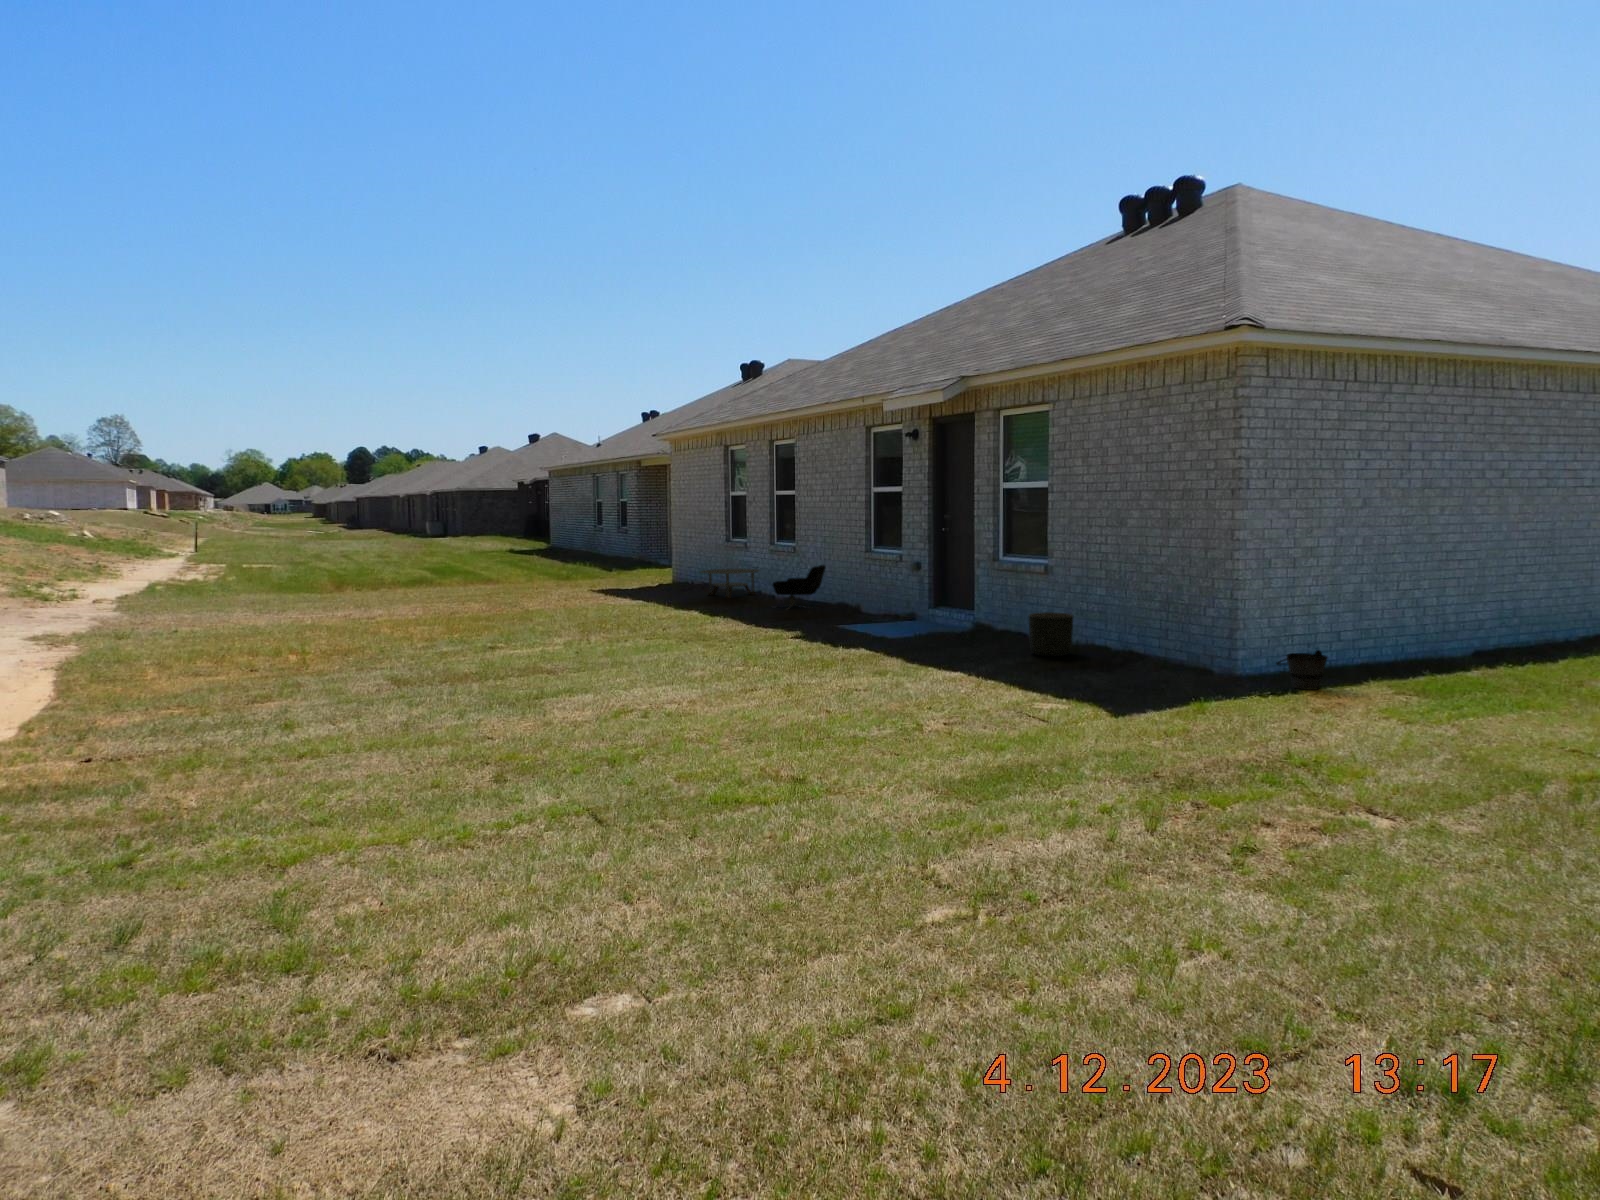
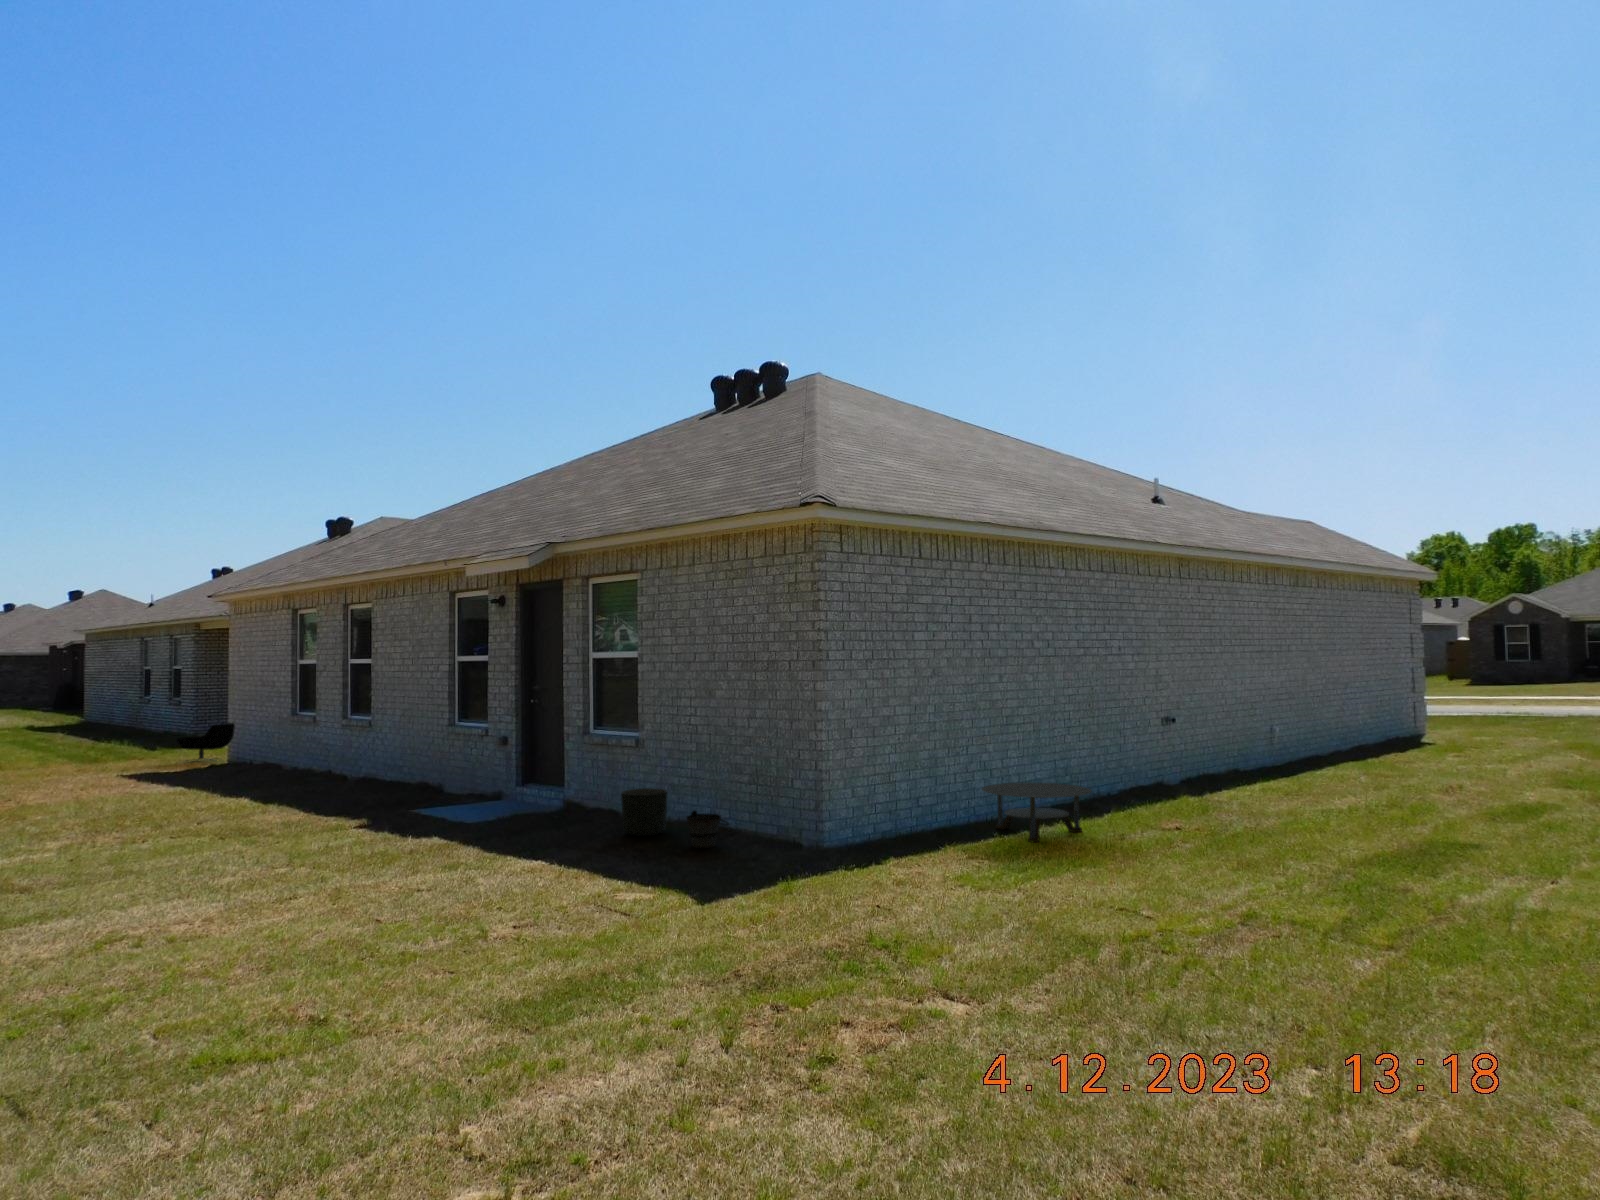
lounge chair: present [772,565,826,609] -> present [177,723,235,760]
round table: present [701,569,759,599] -> present [982,782,1091,842]
bucket: present [1276,650,1328,690] -> present [686,811,729,848]

